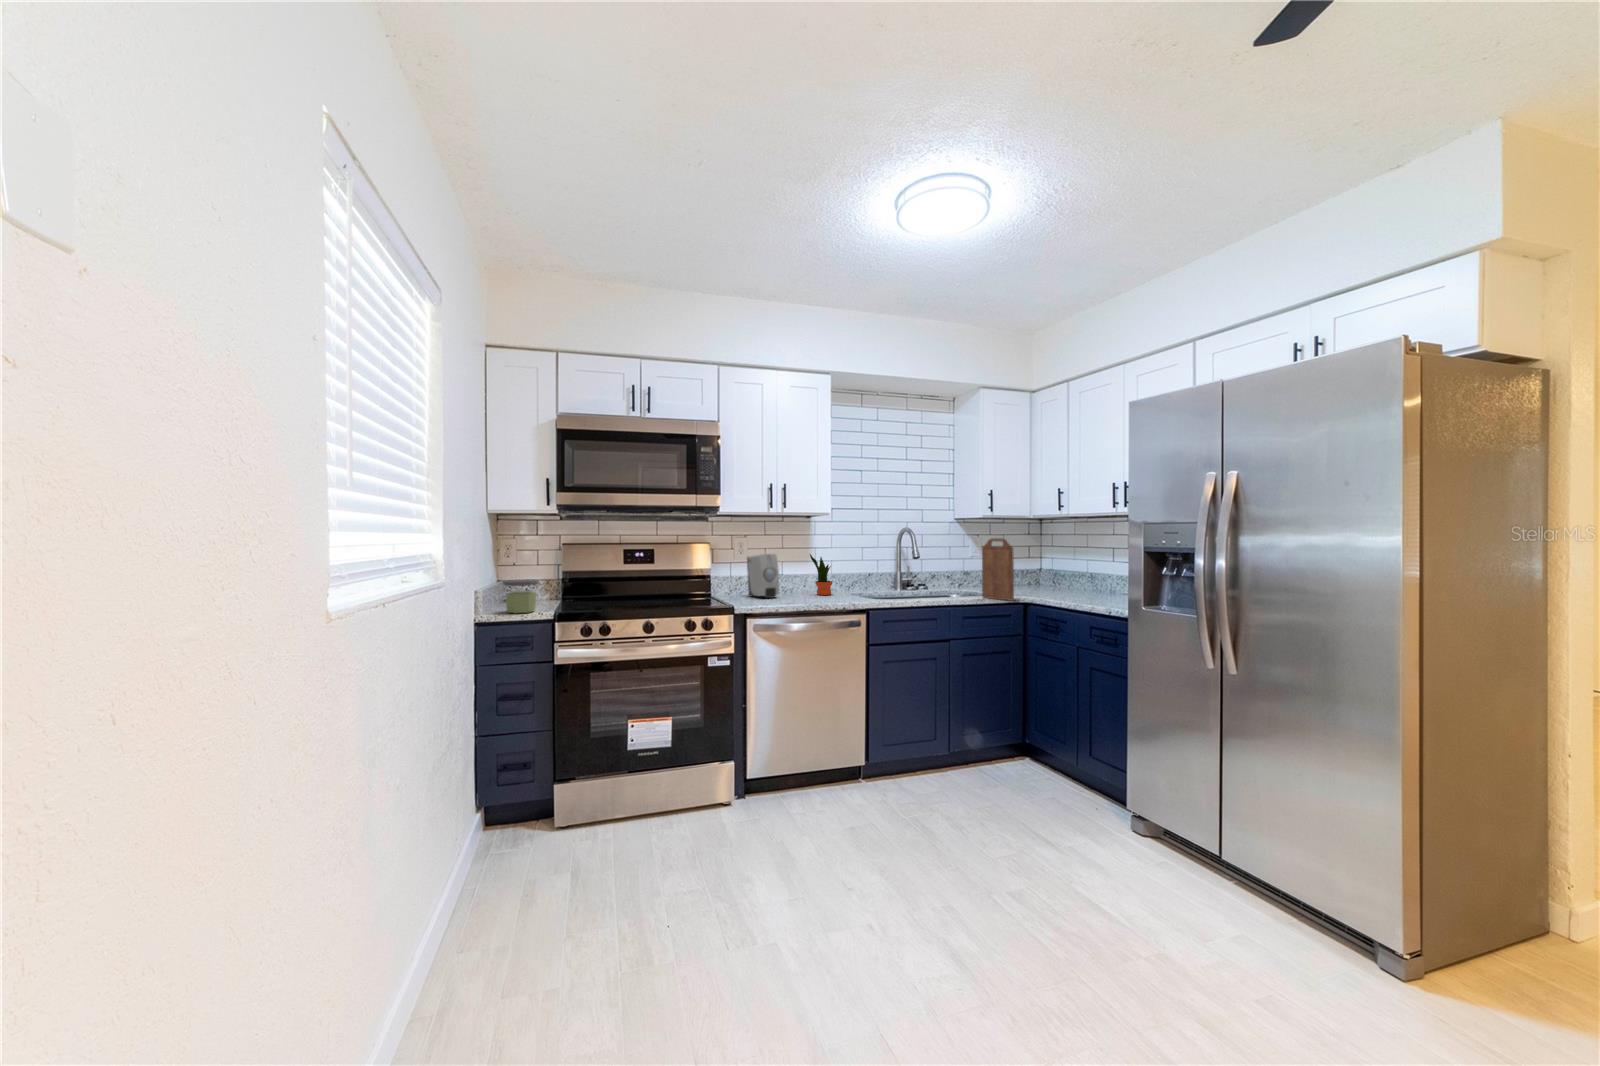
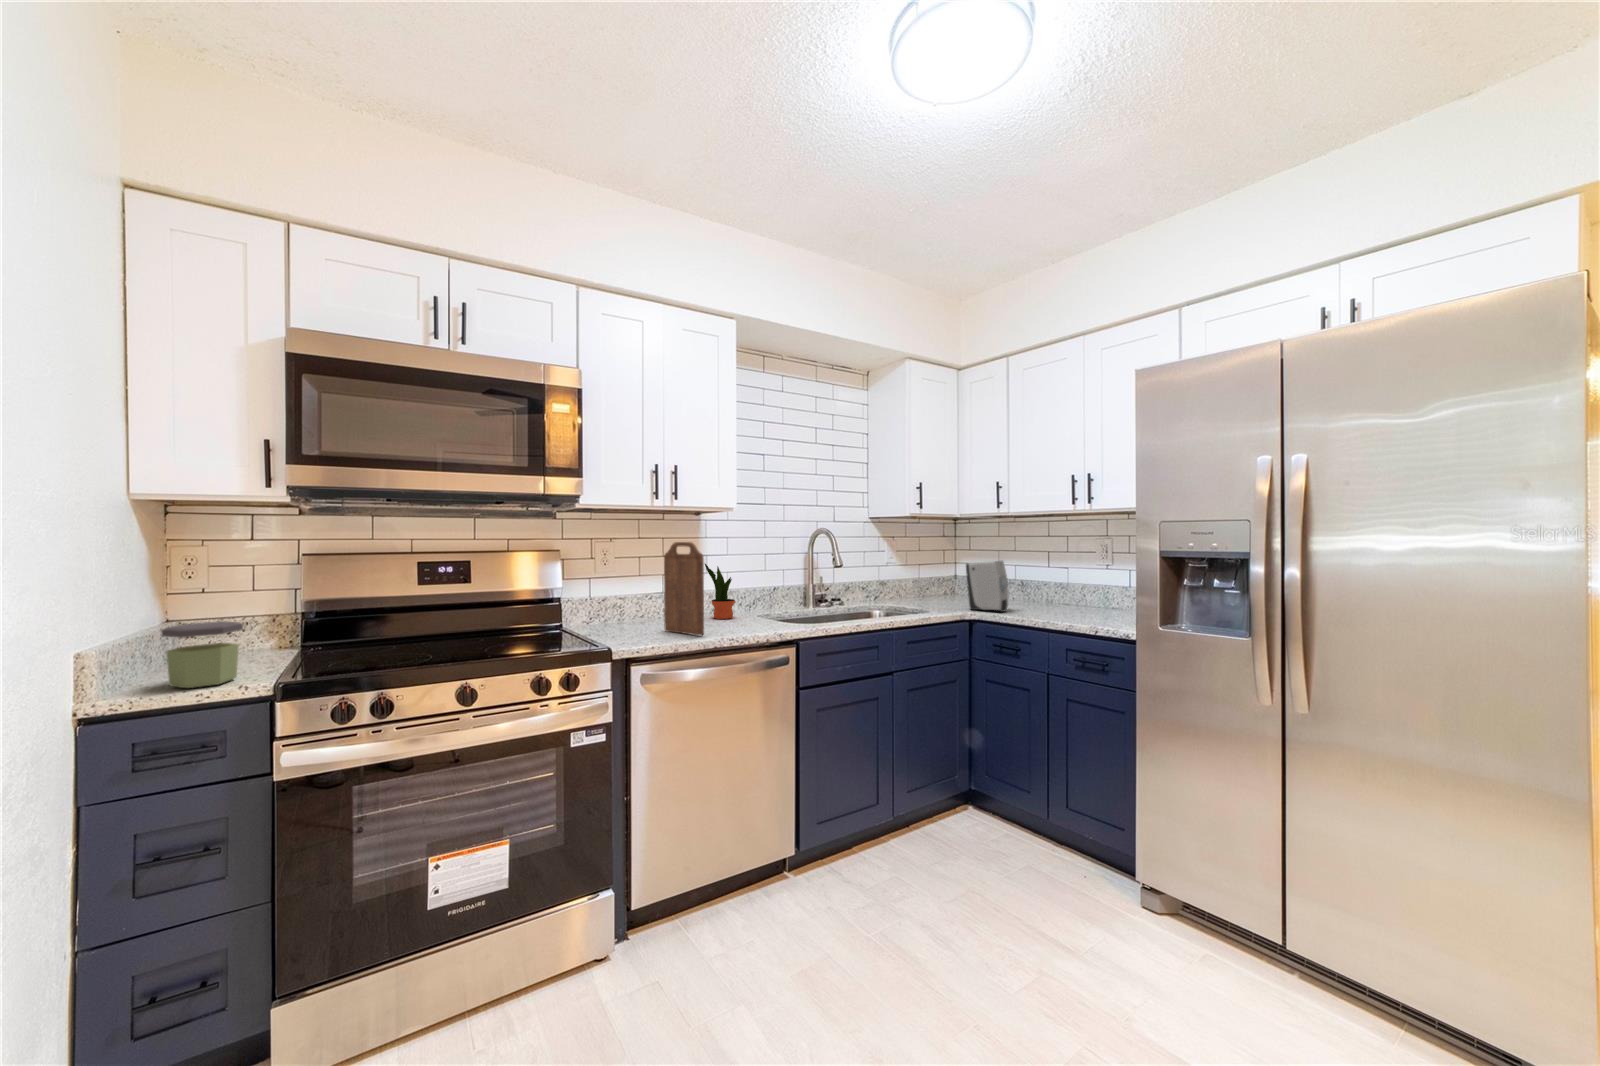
cutting board: present [982,538,1014,600] -> present [664,542,704,635]
soap dispenser: present [747,554,779,598] -> present [966,561,1008,612]

